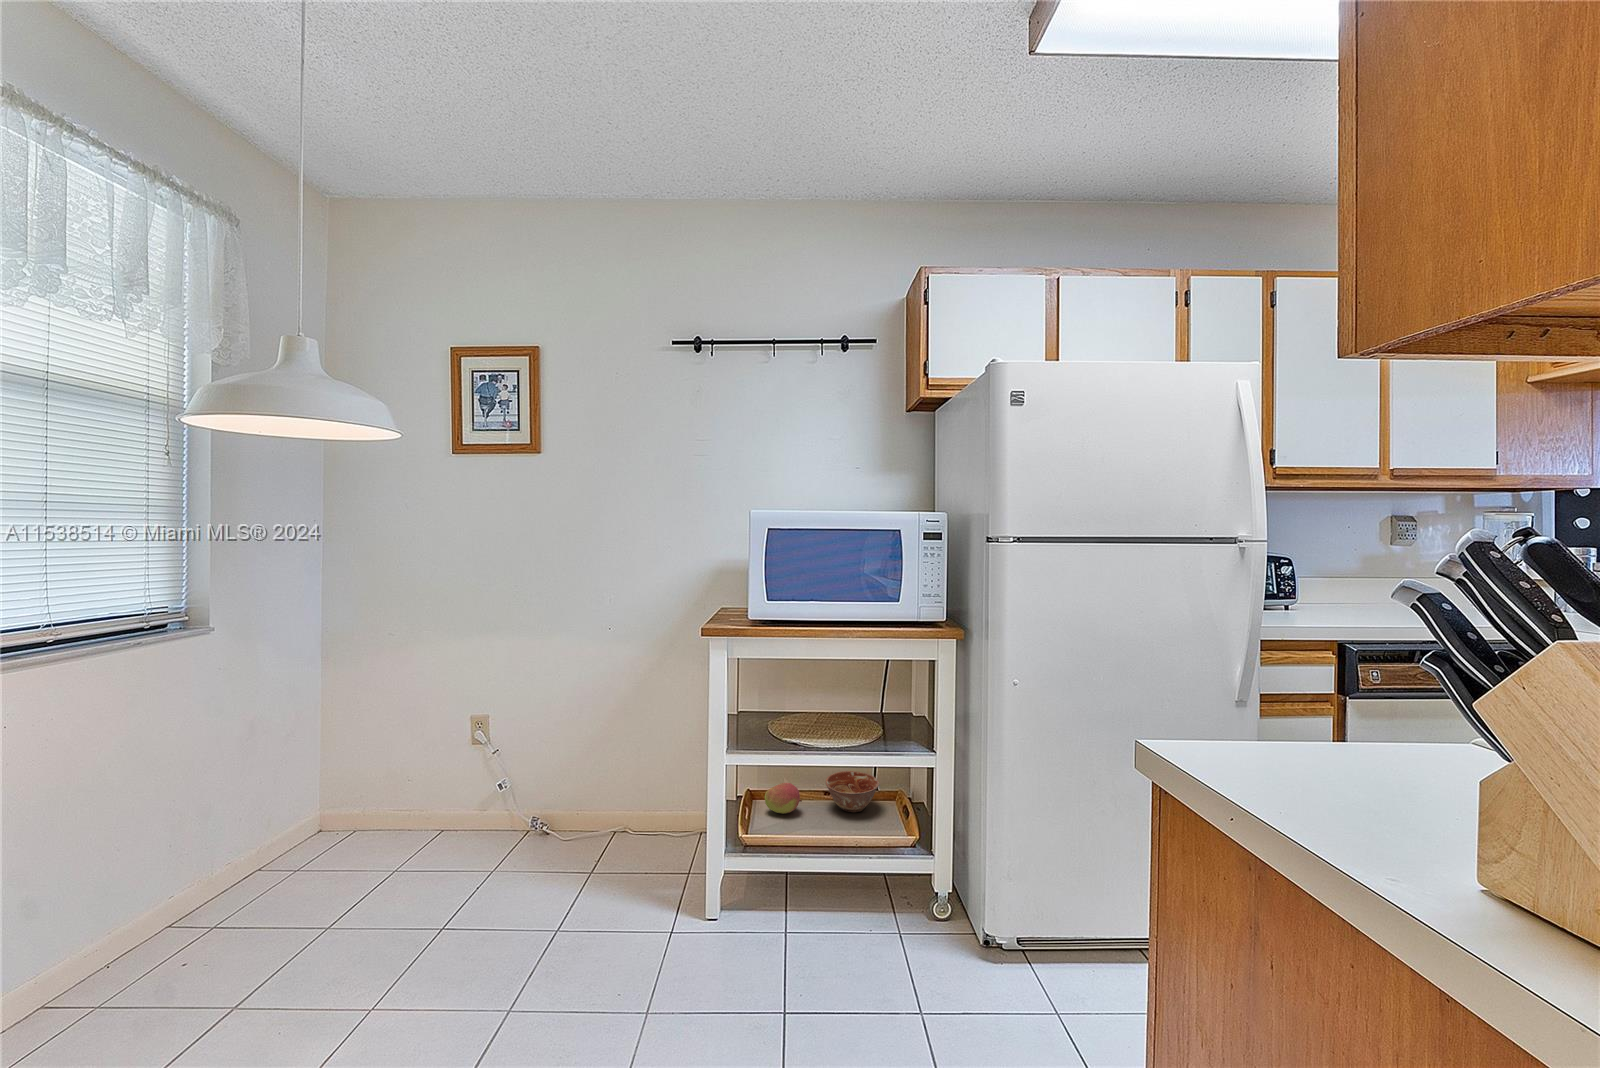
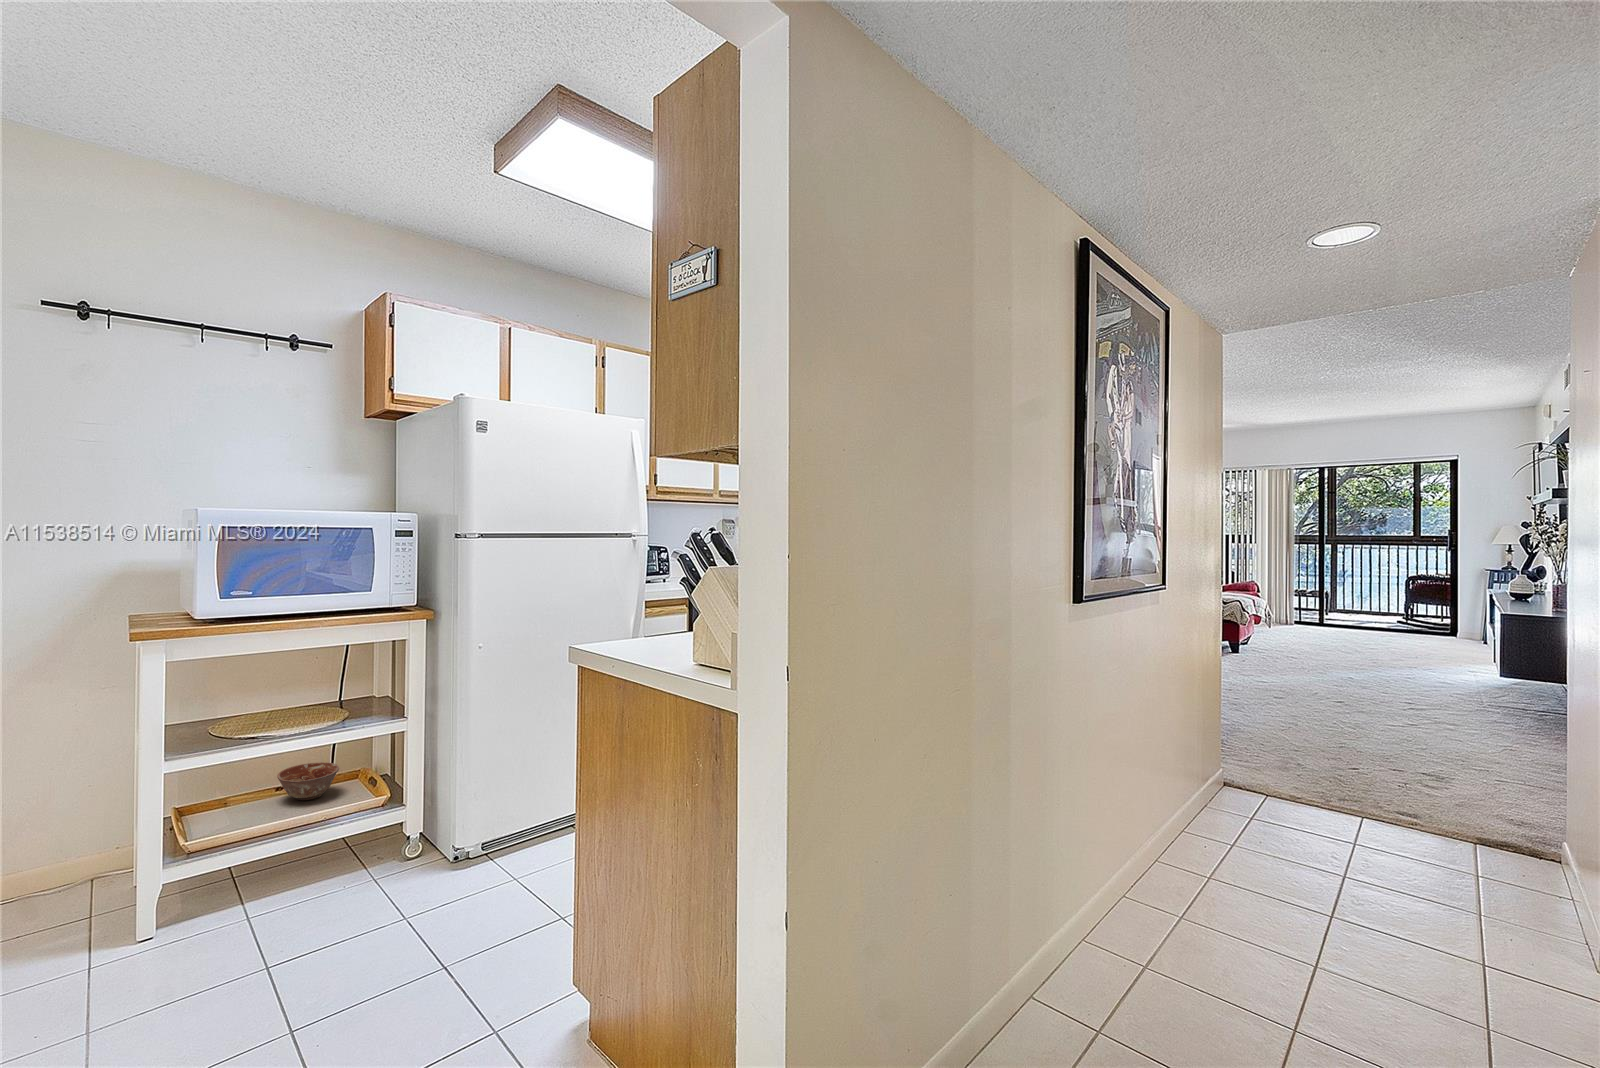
fruit: present [765,783,802,814] -> none [201,786,250,819]

